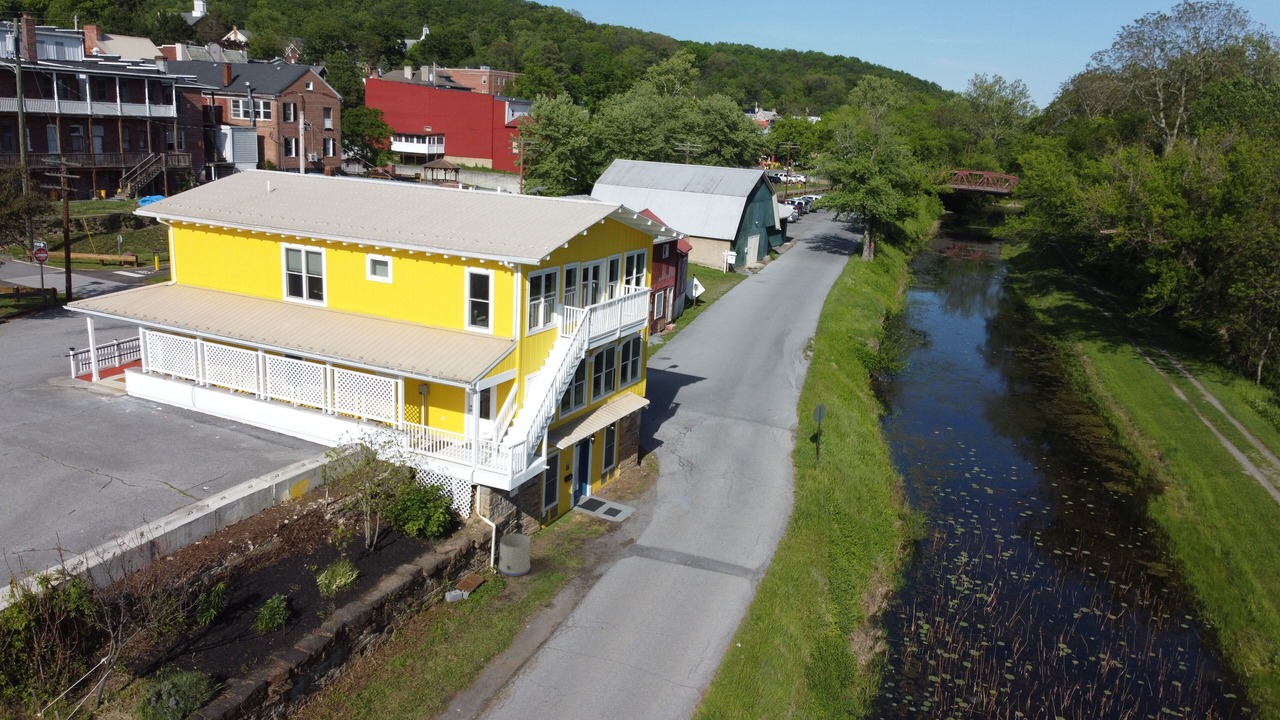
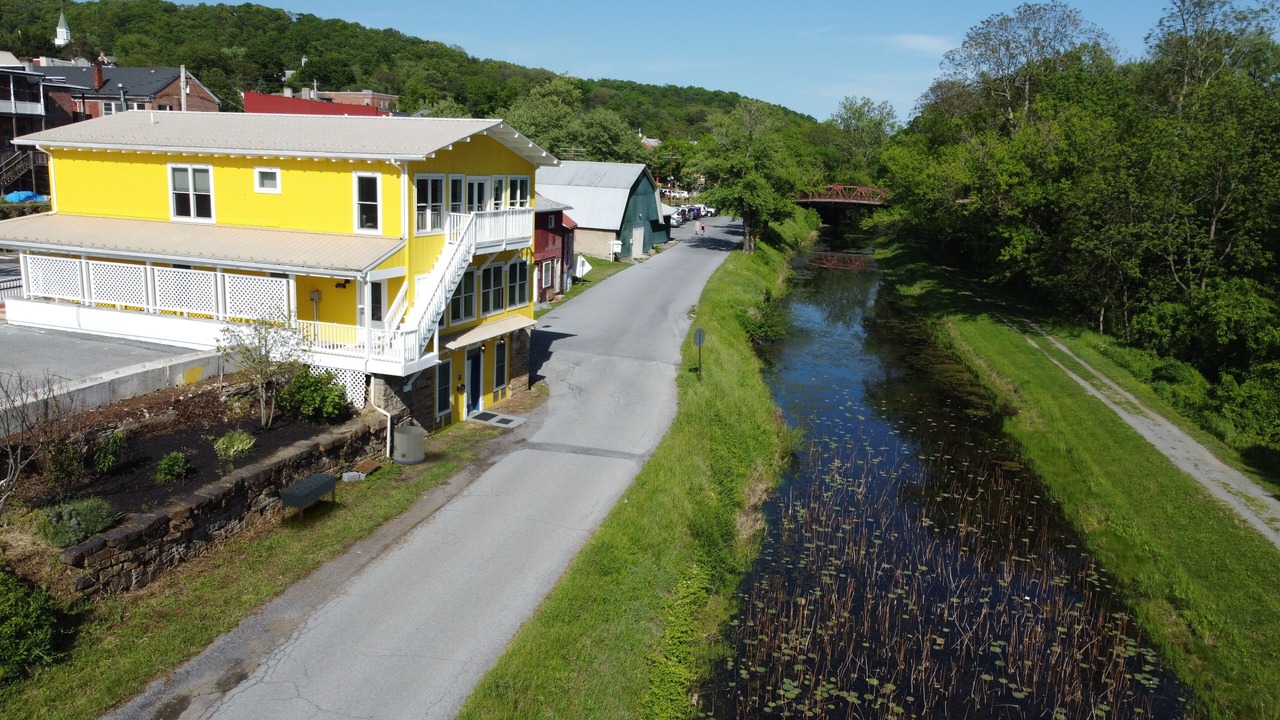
bench: none [381,602,439,663] -> present [280,473,336,522]

